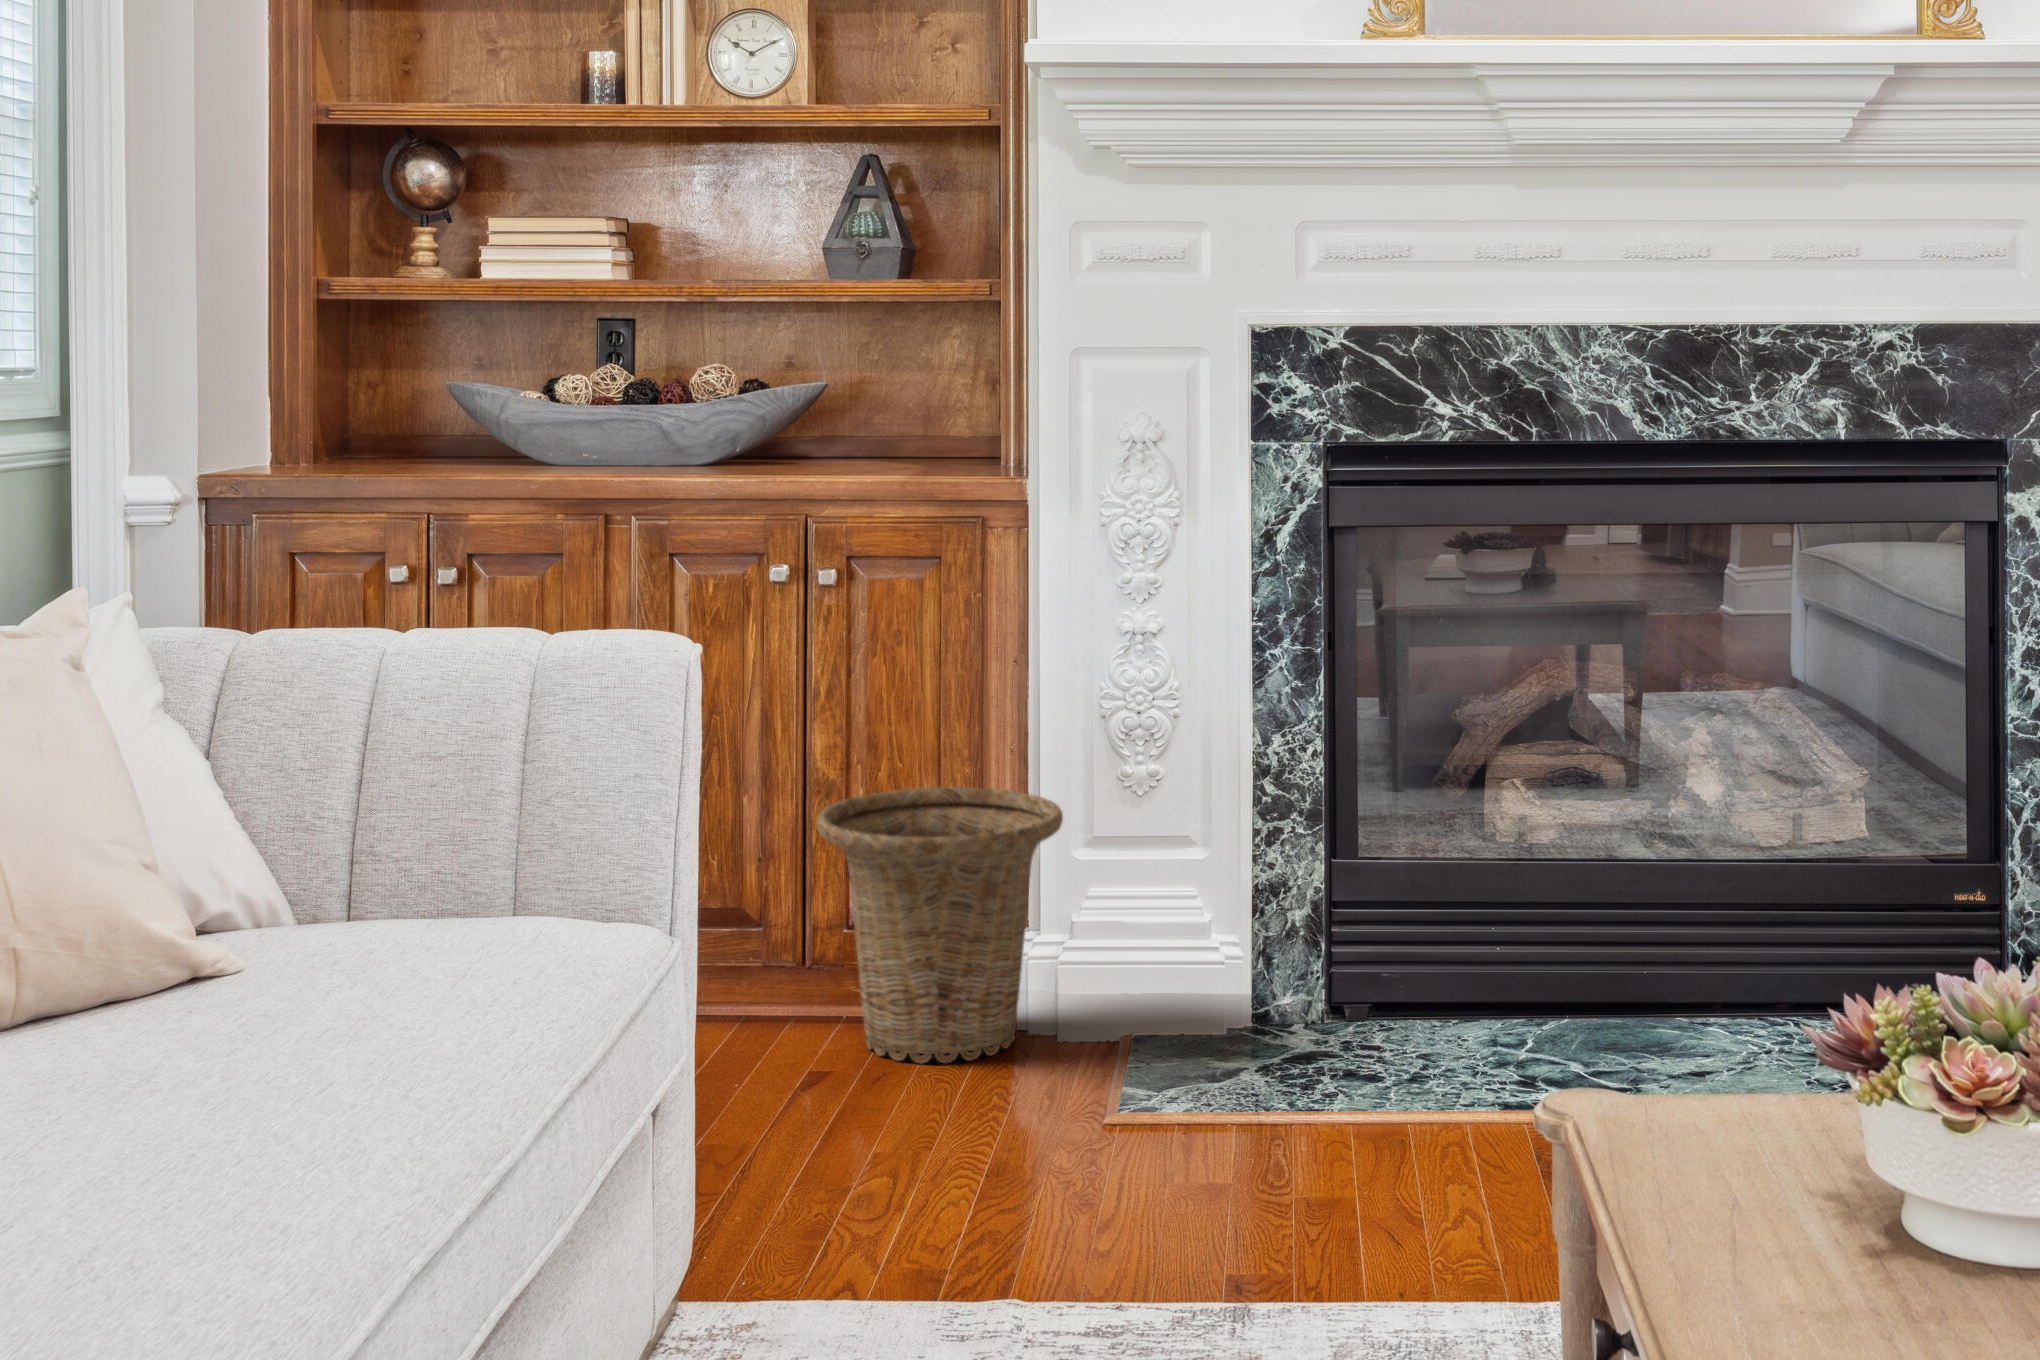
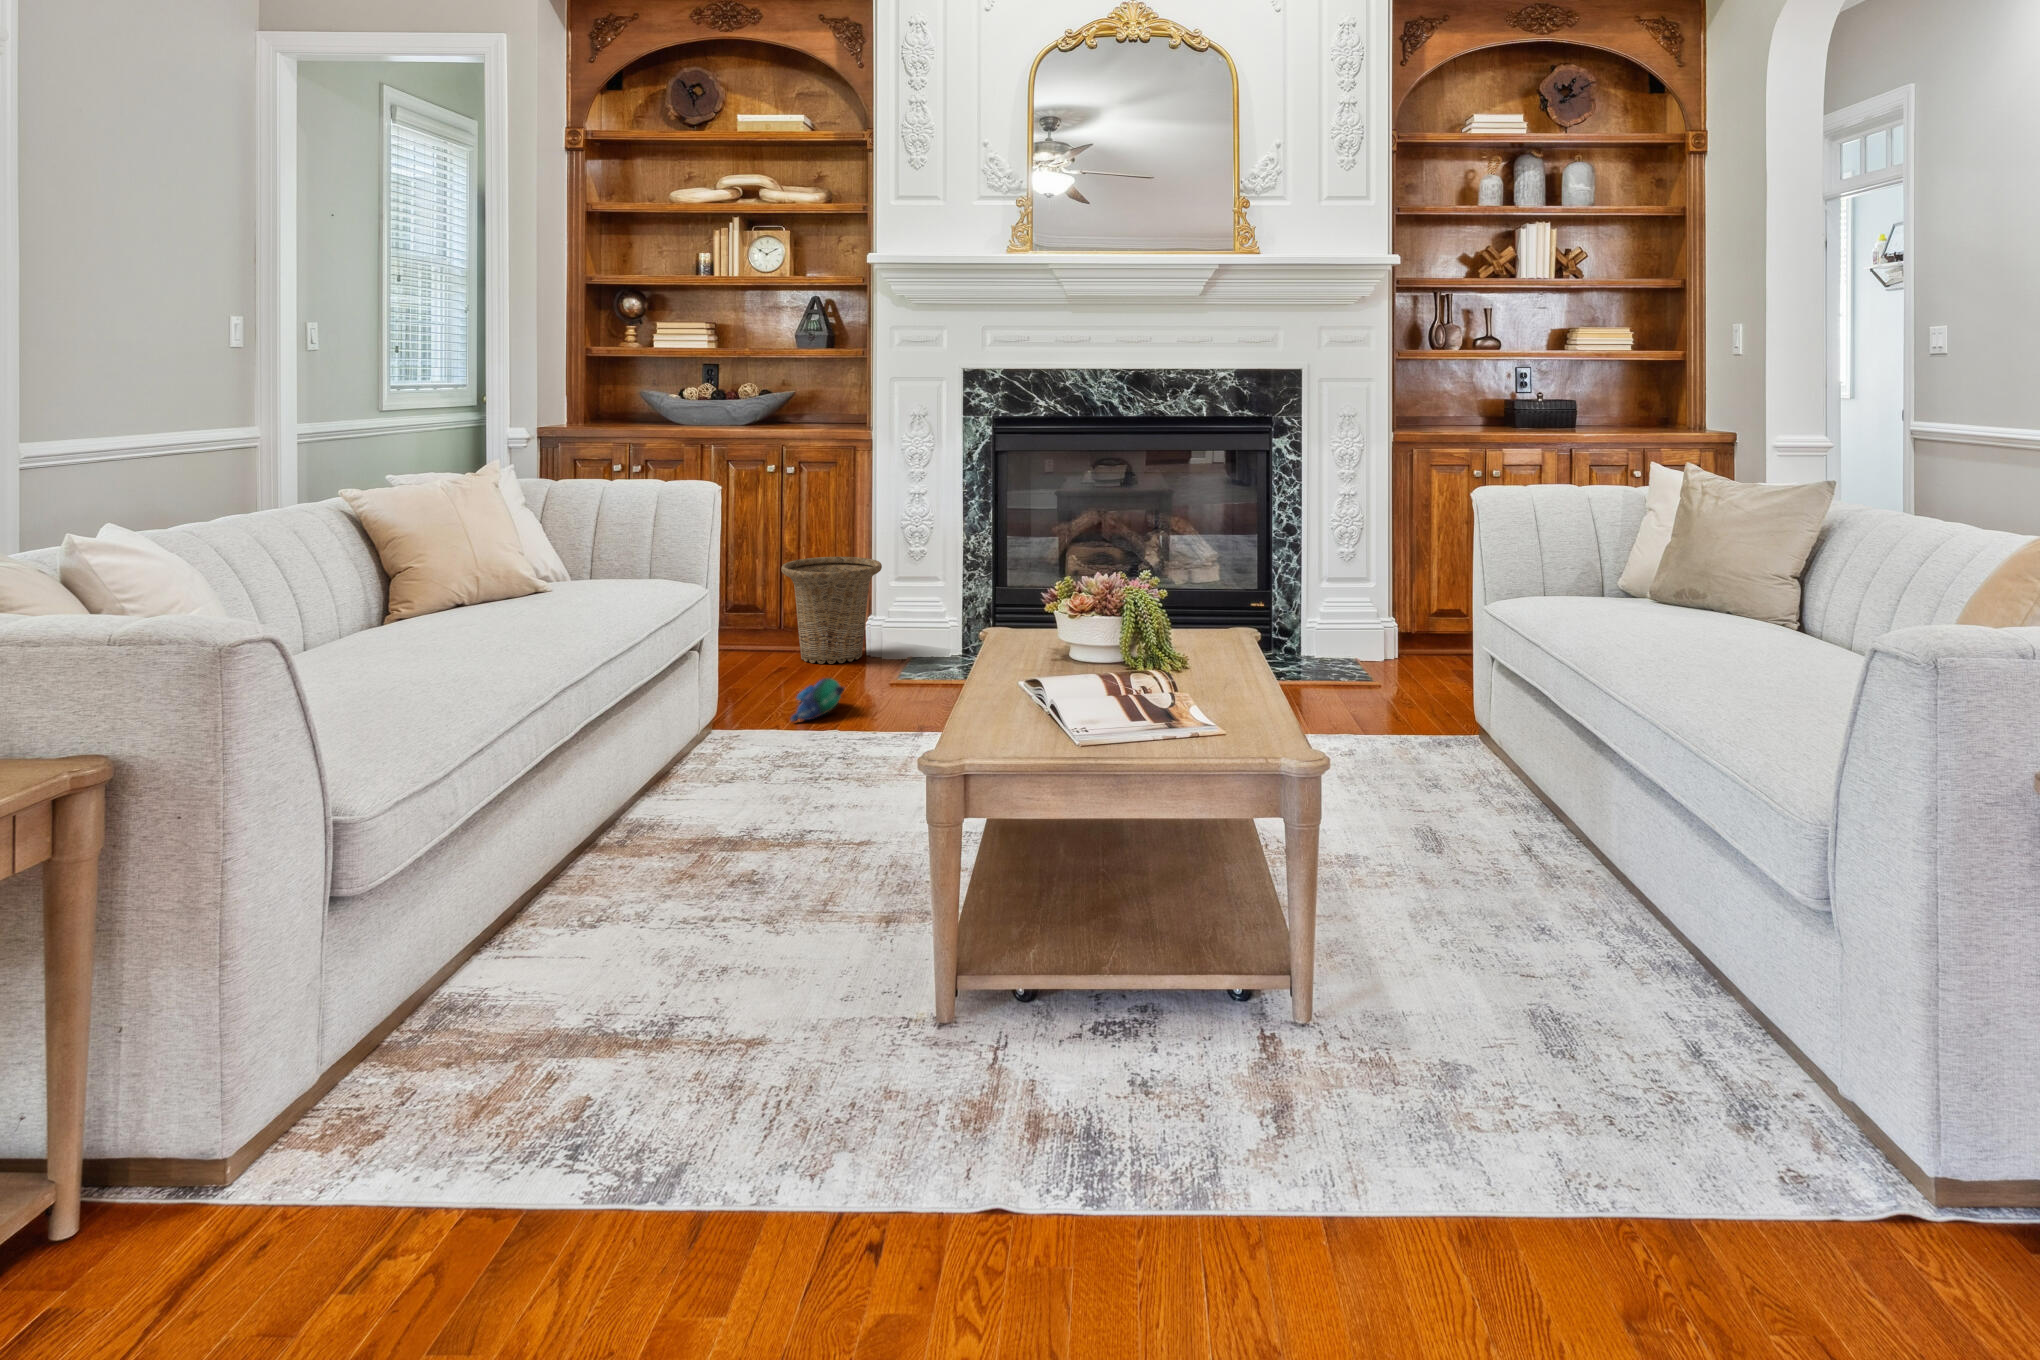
plush toy: none [891,1138,1032,1274] -> present [790,678,844,722]

